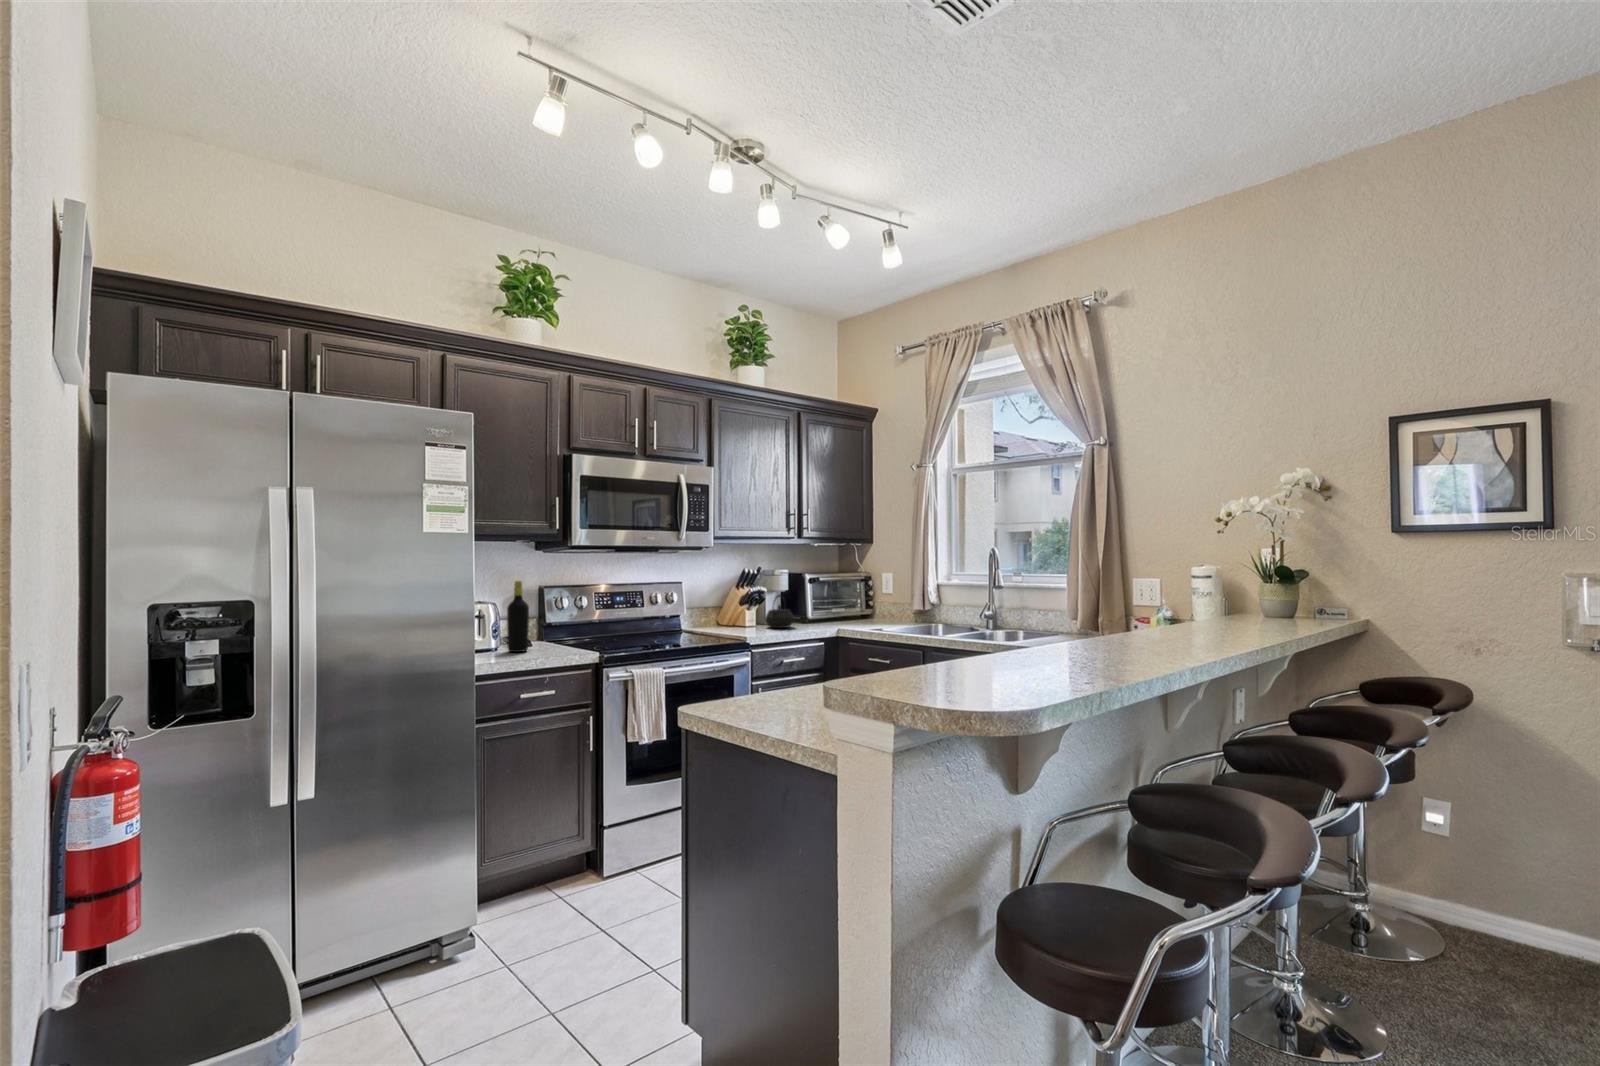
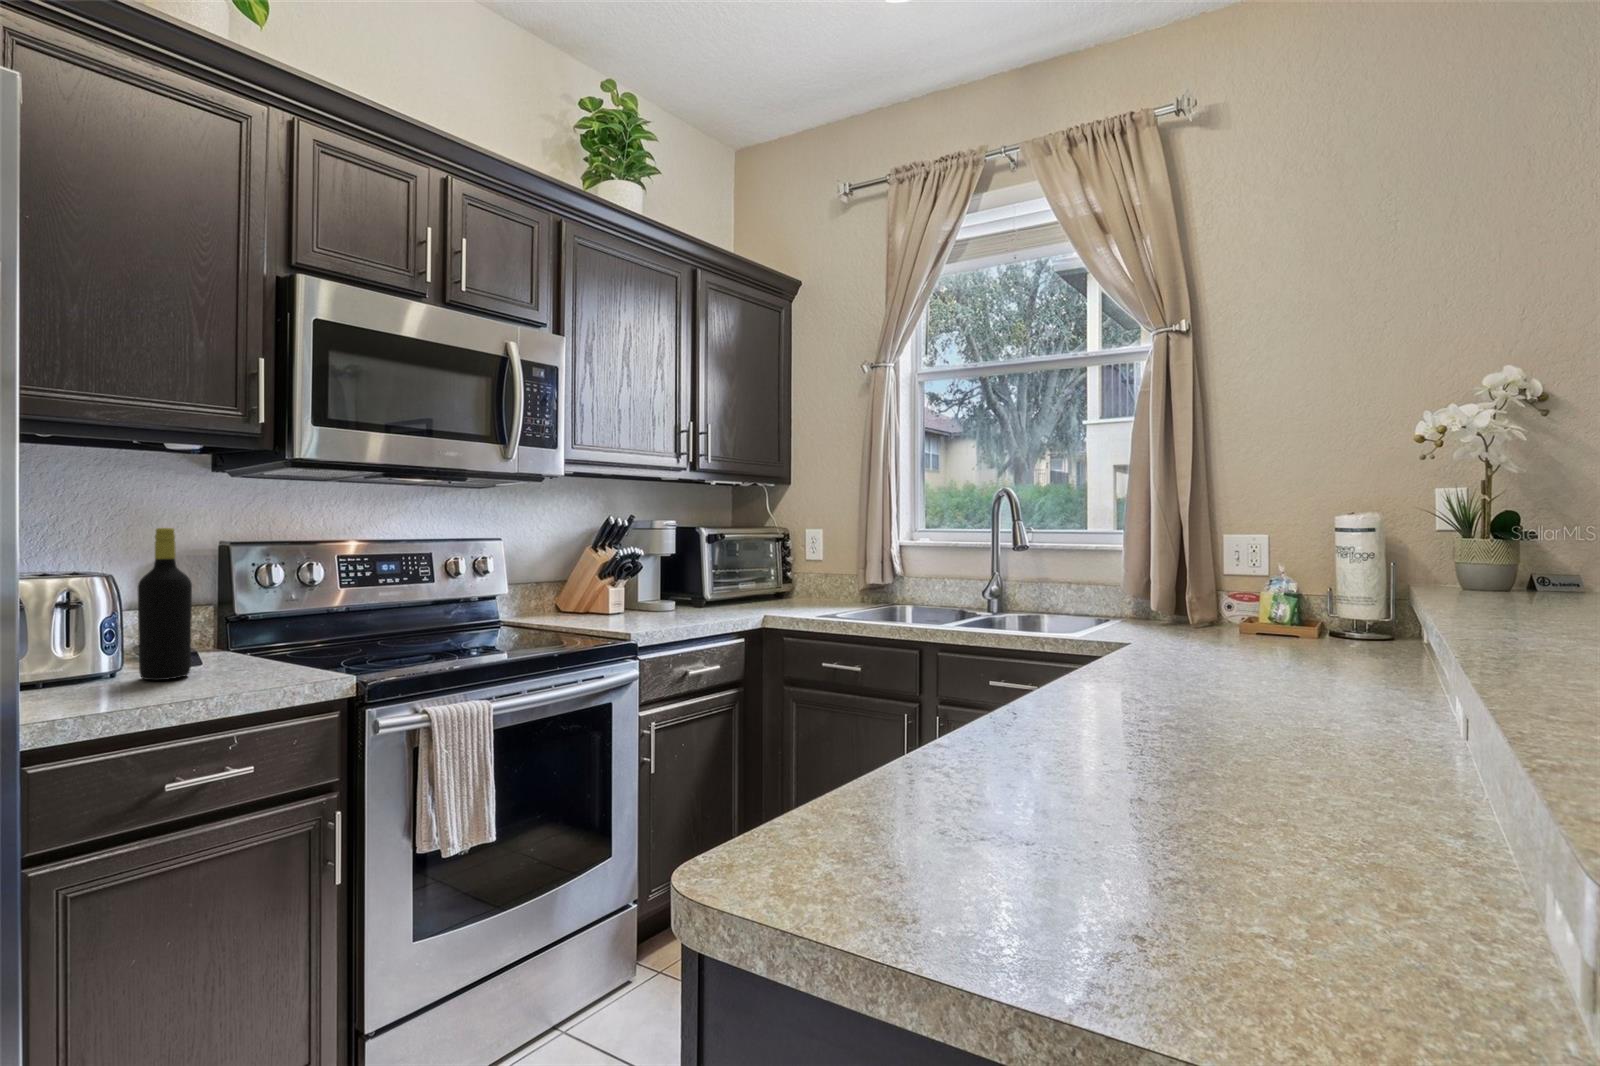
kettle: present [765,595,794,628] -> none [645,560,692,614]

